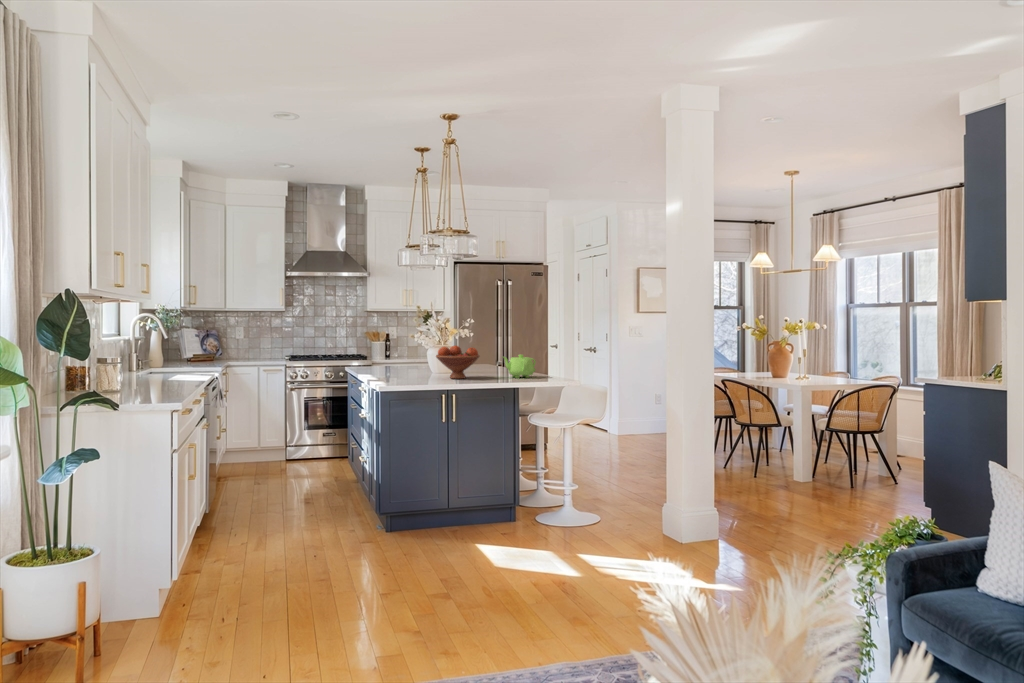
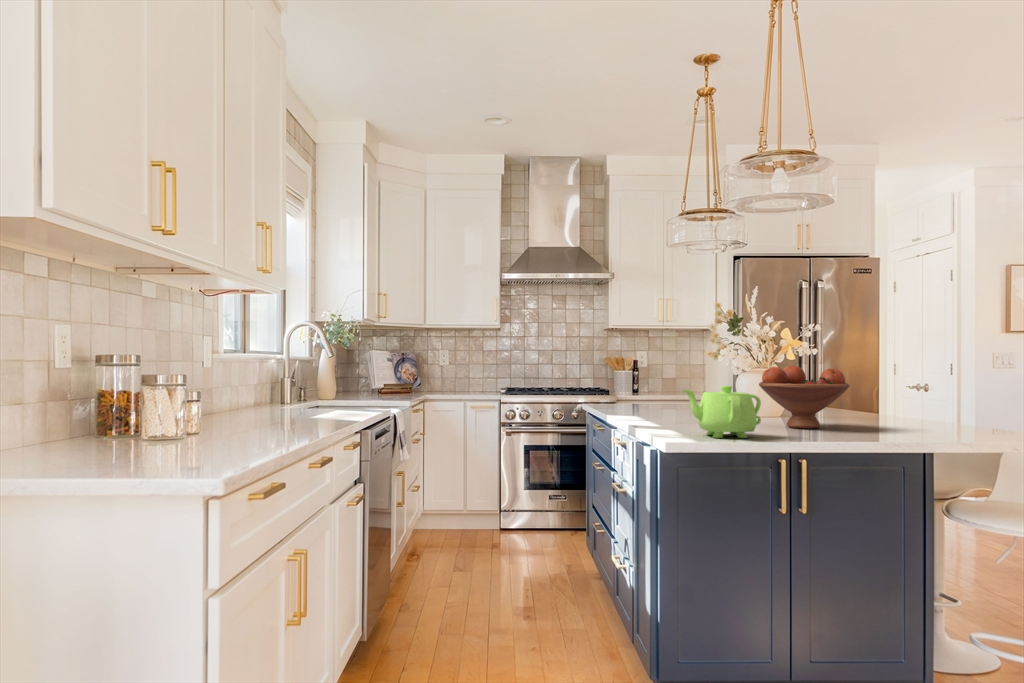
teapot: present [503,355,536,378] -> present [683,386,761,438]

